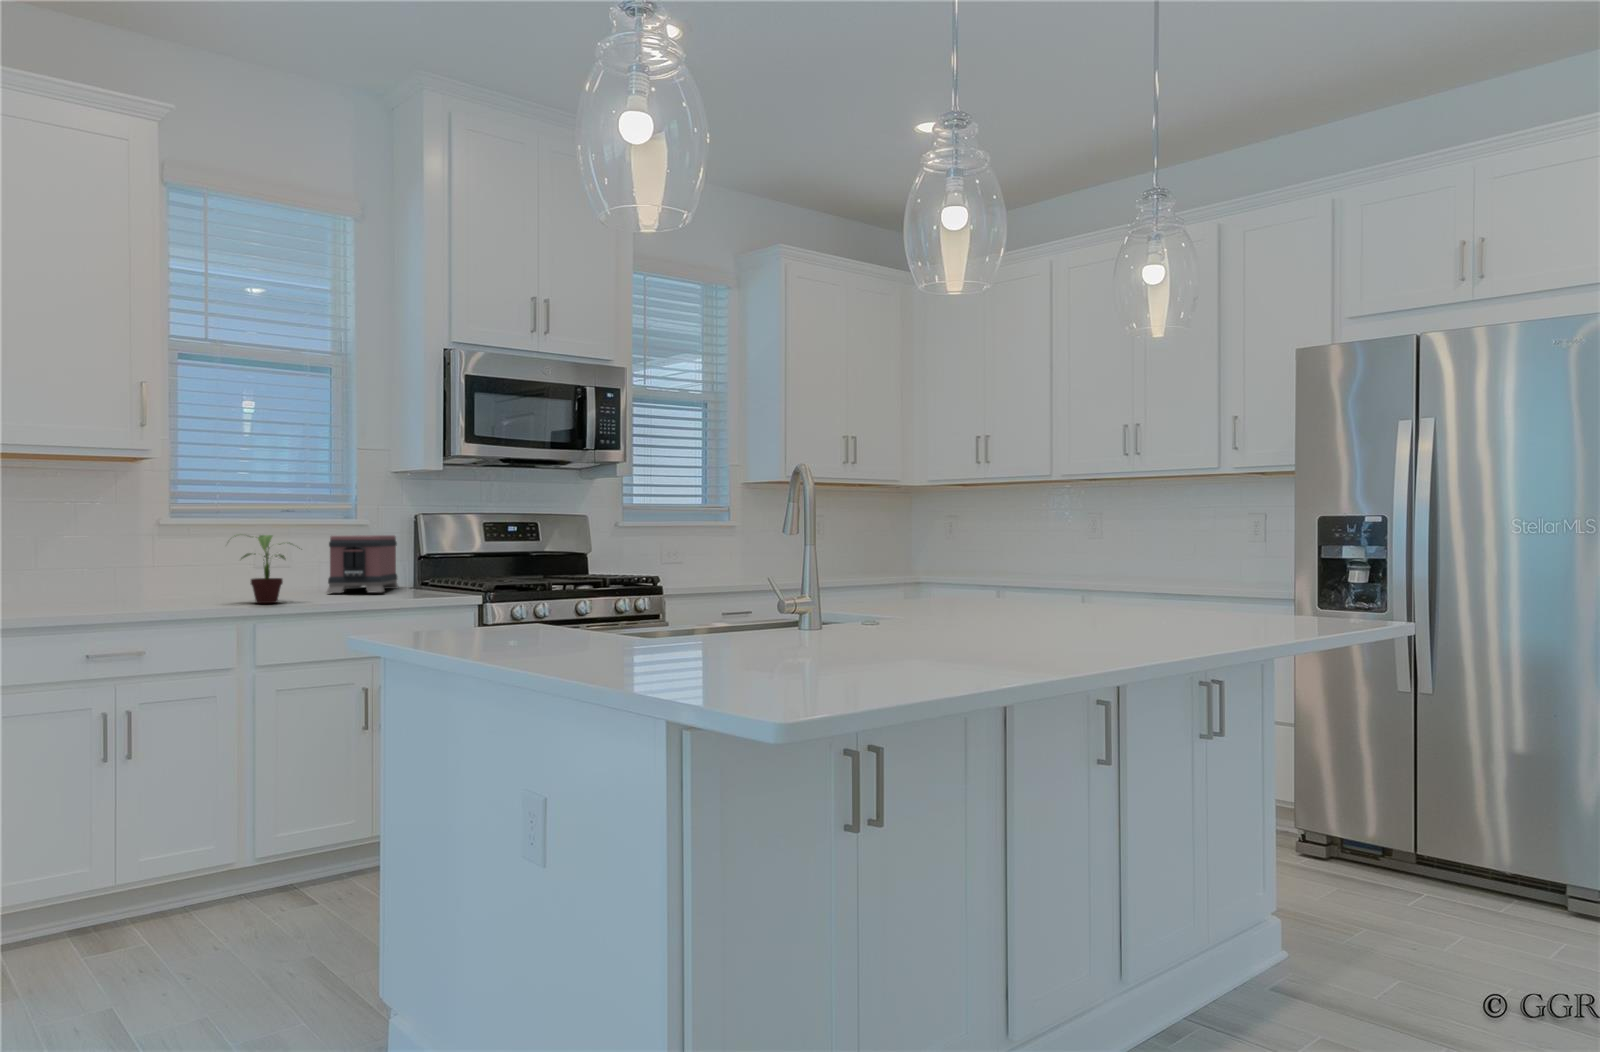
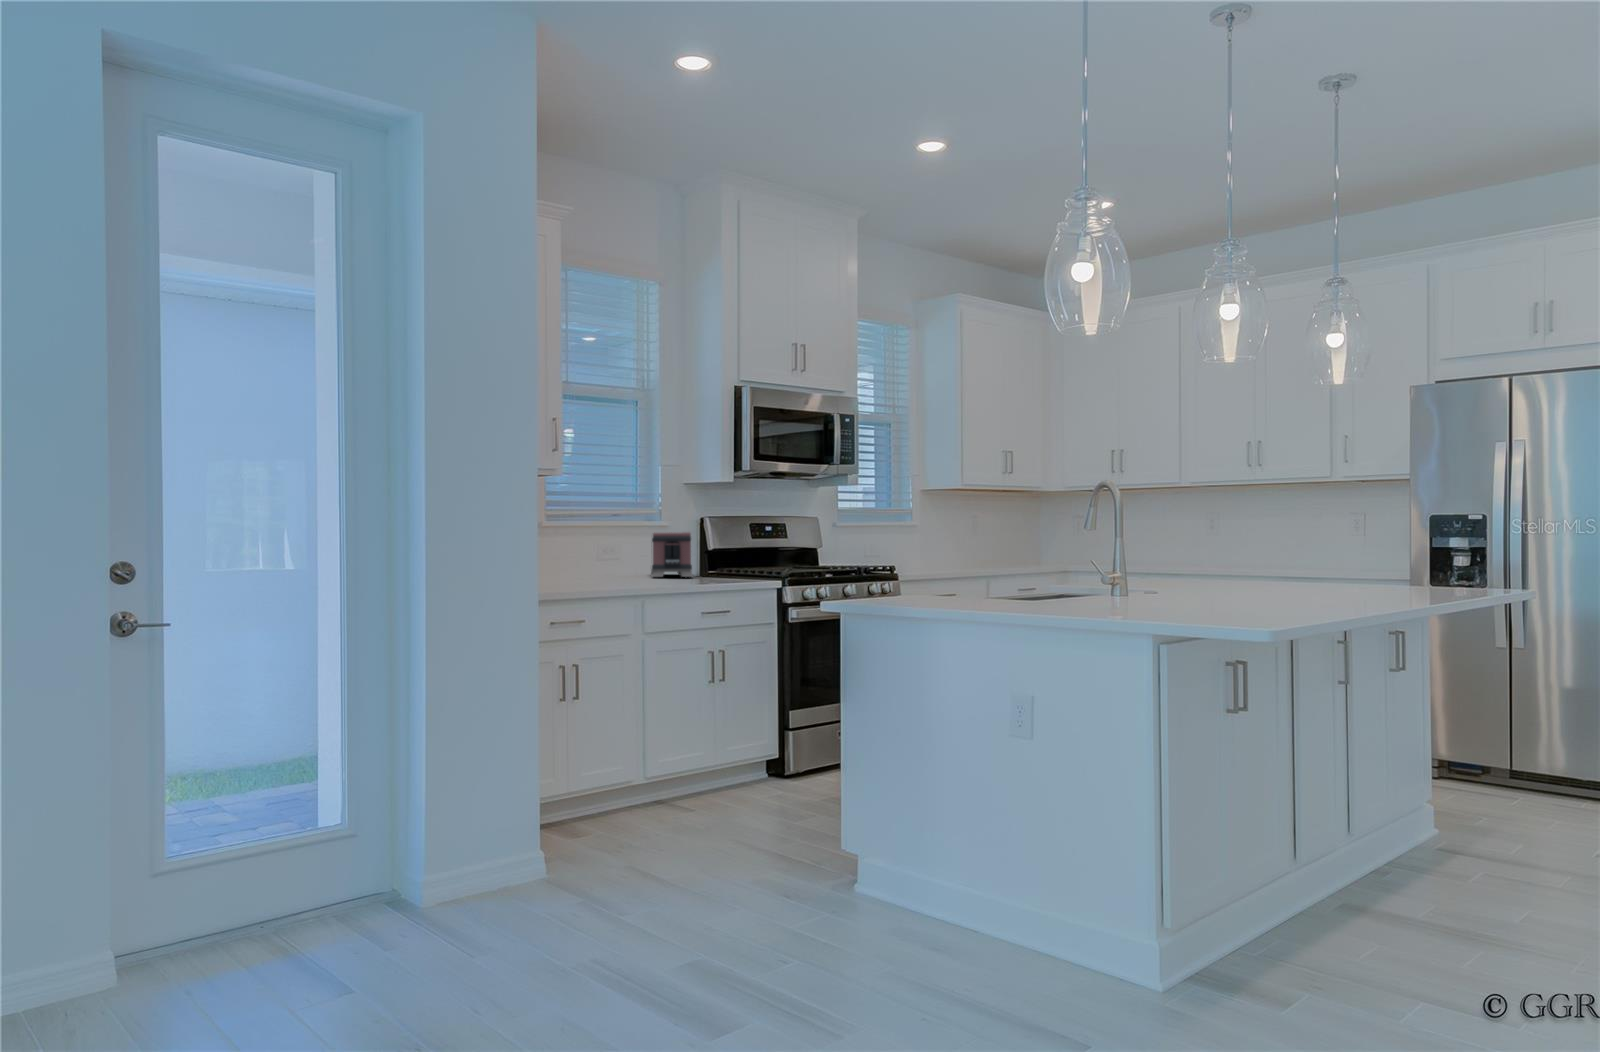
potted plant: present [241,535,300,603] -> none [602,529,651,582]

